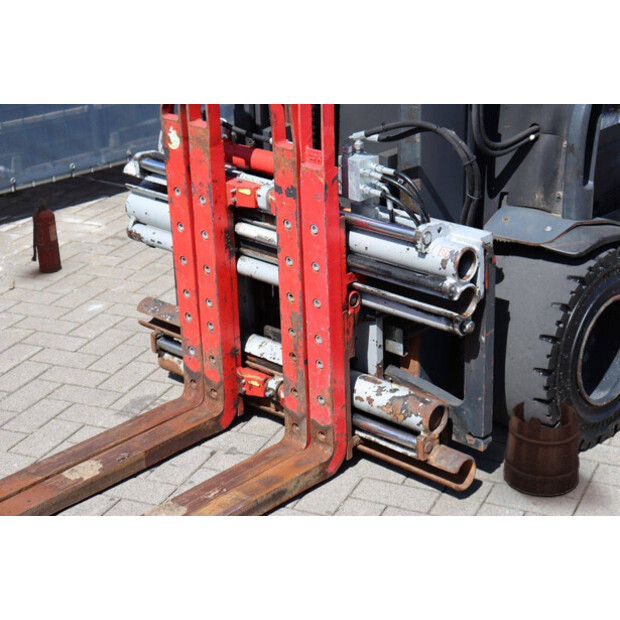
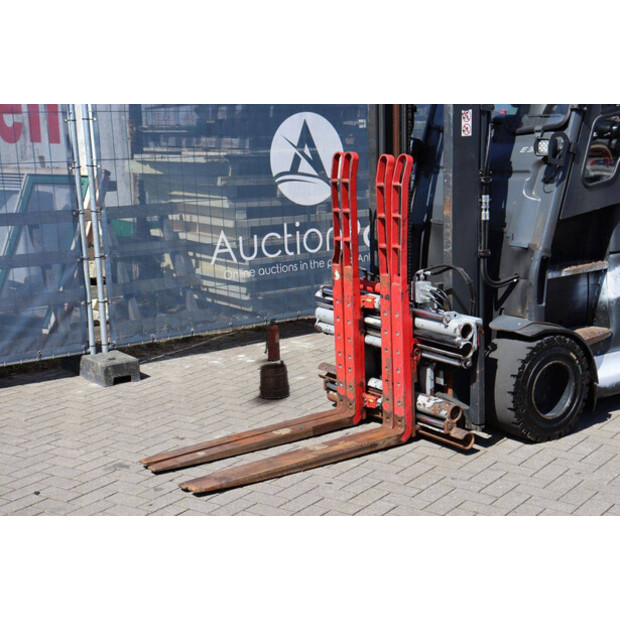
bucket: present [503,402,580,496] -> present [259,360,290,399]

